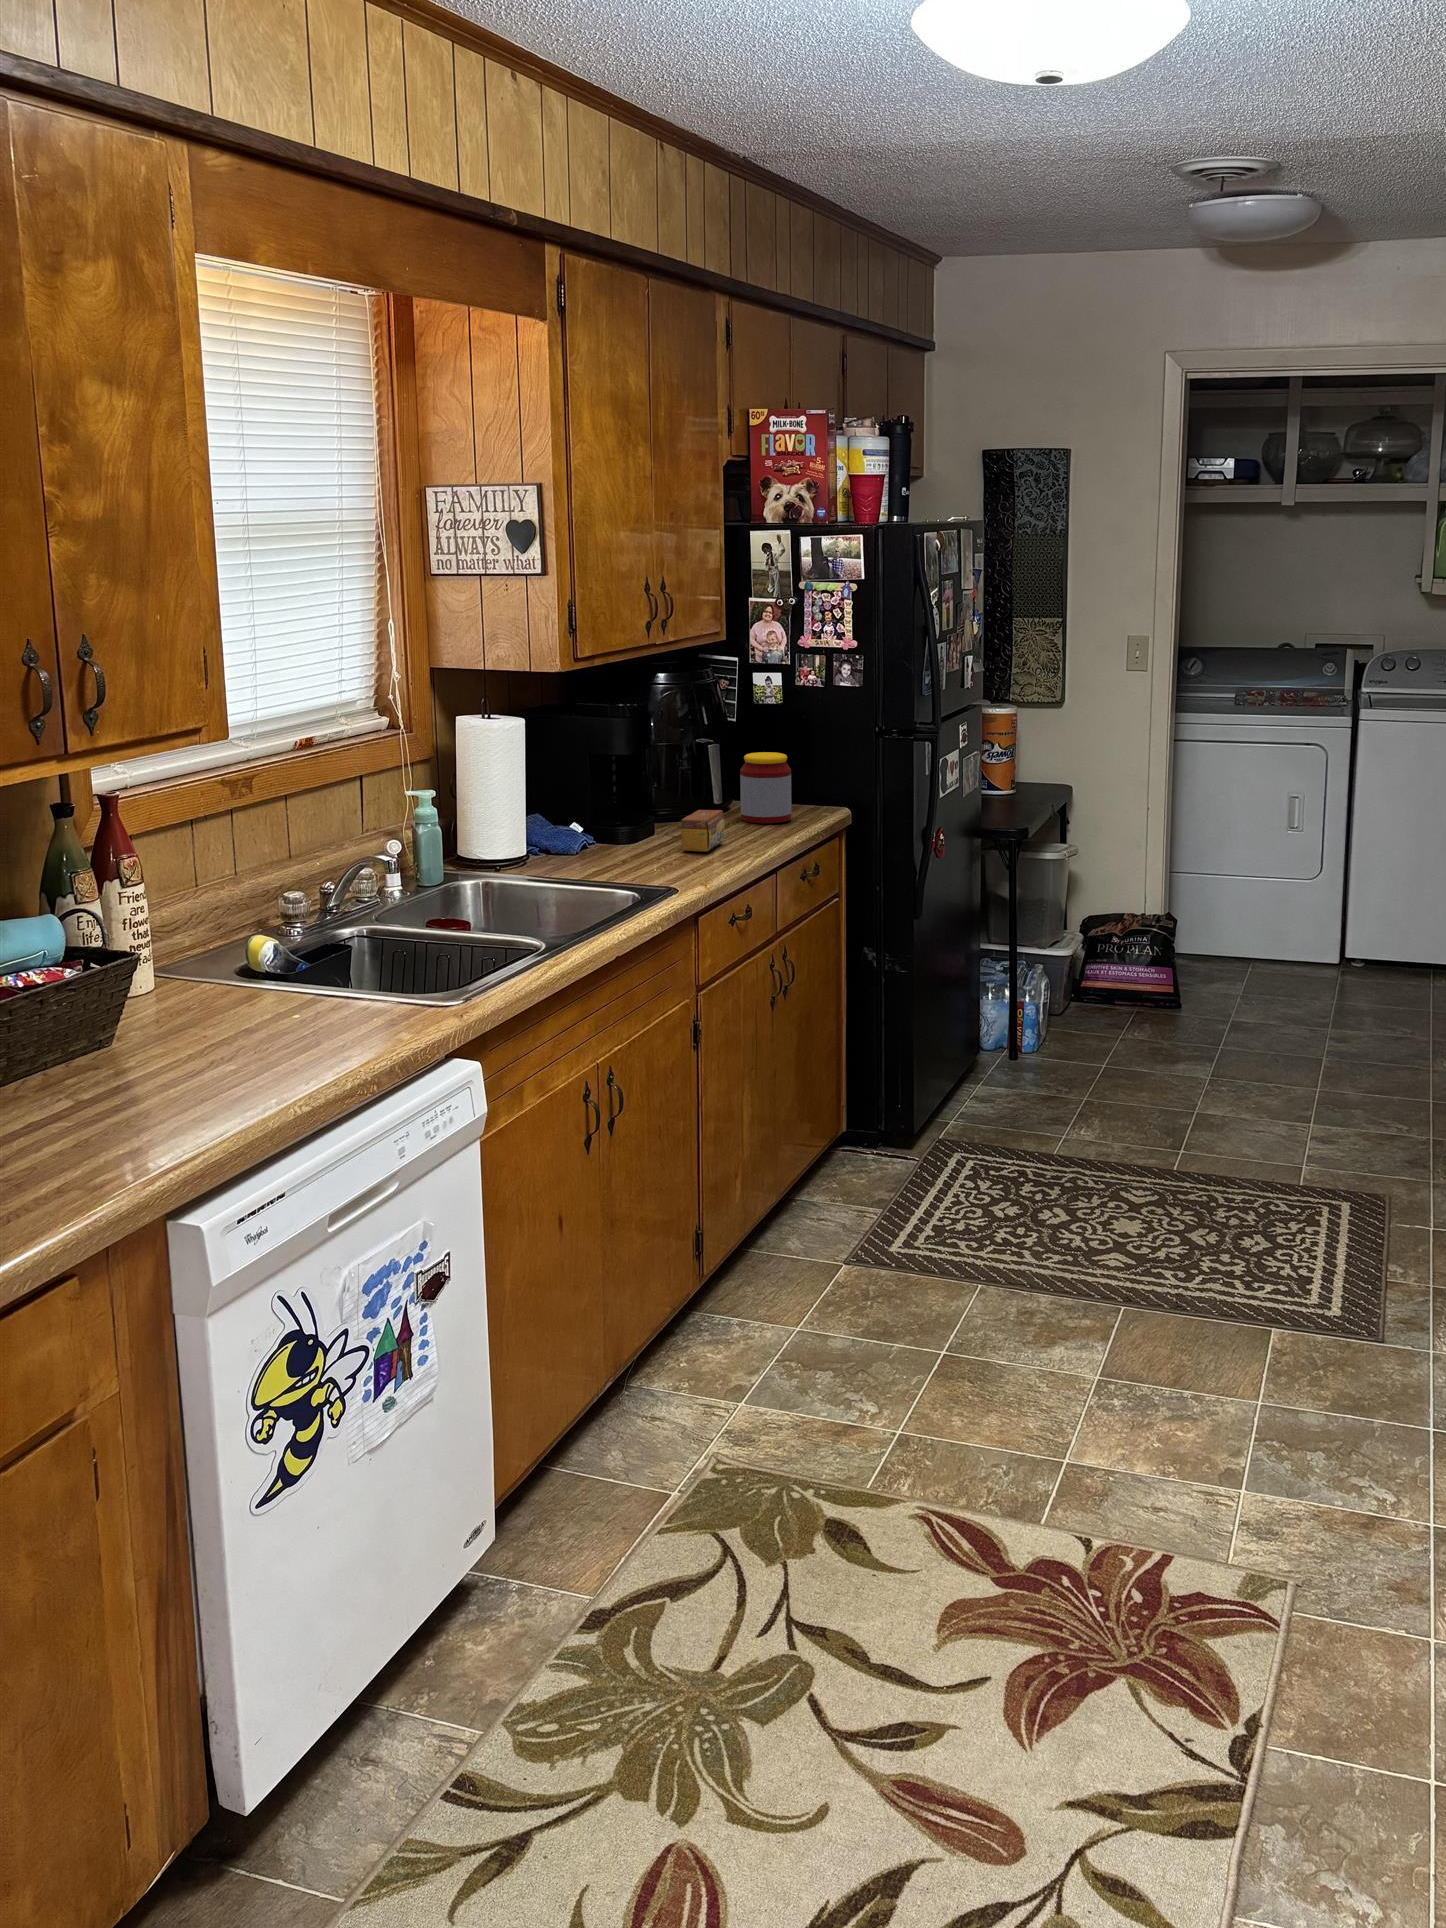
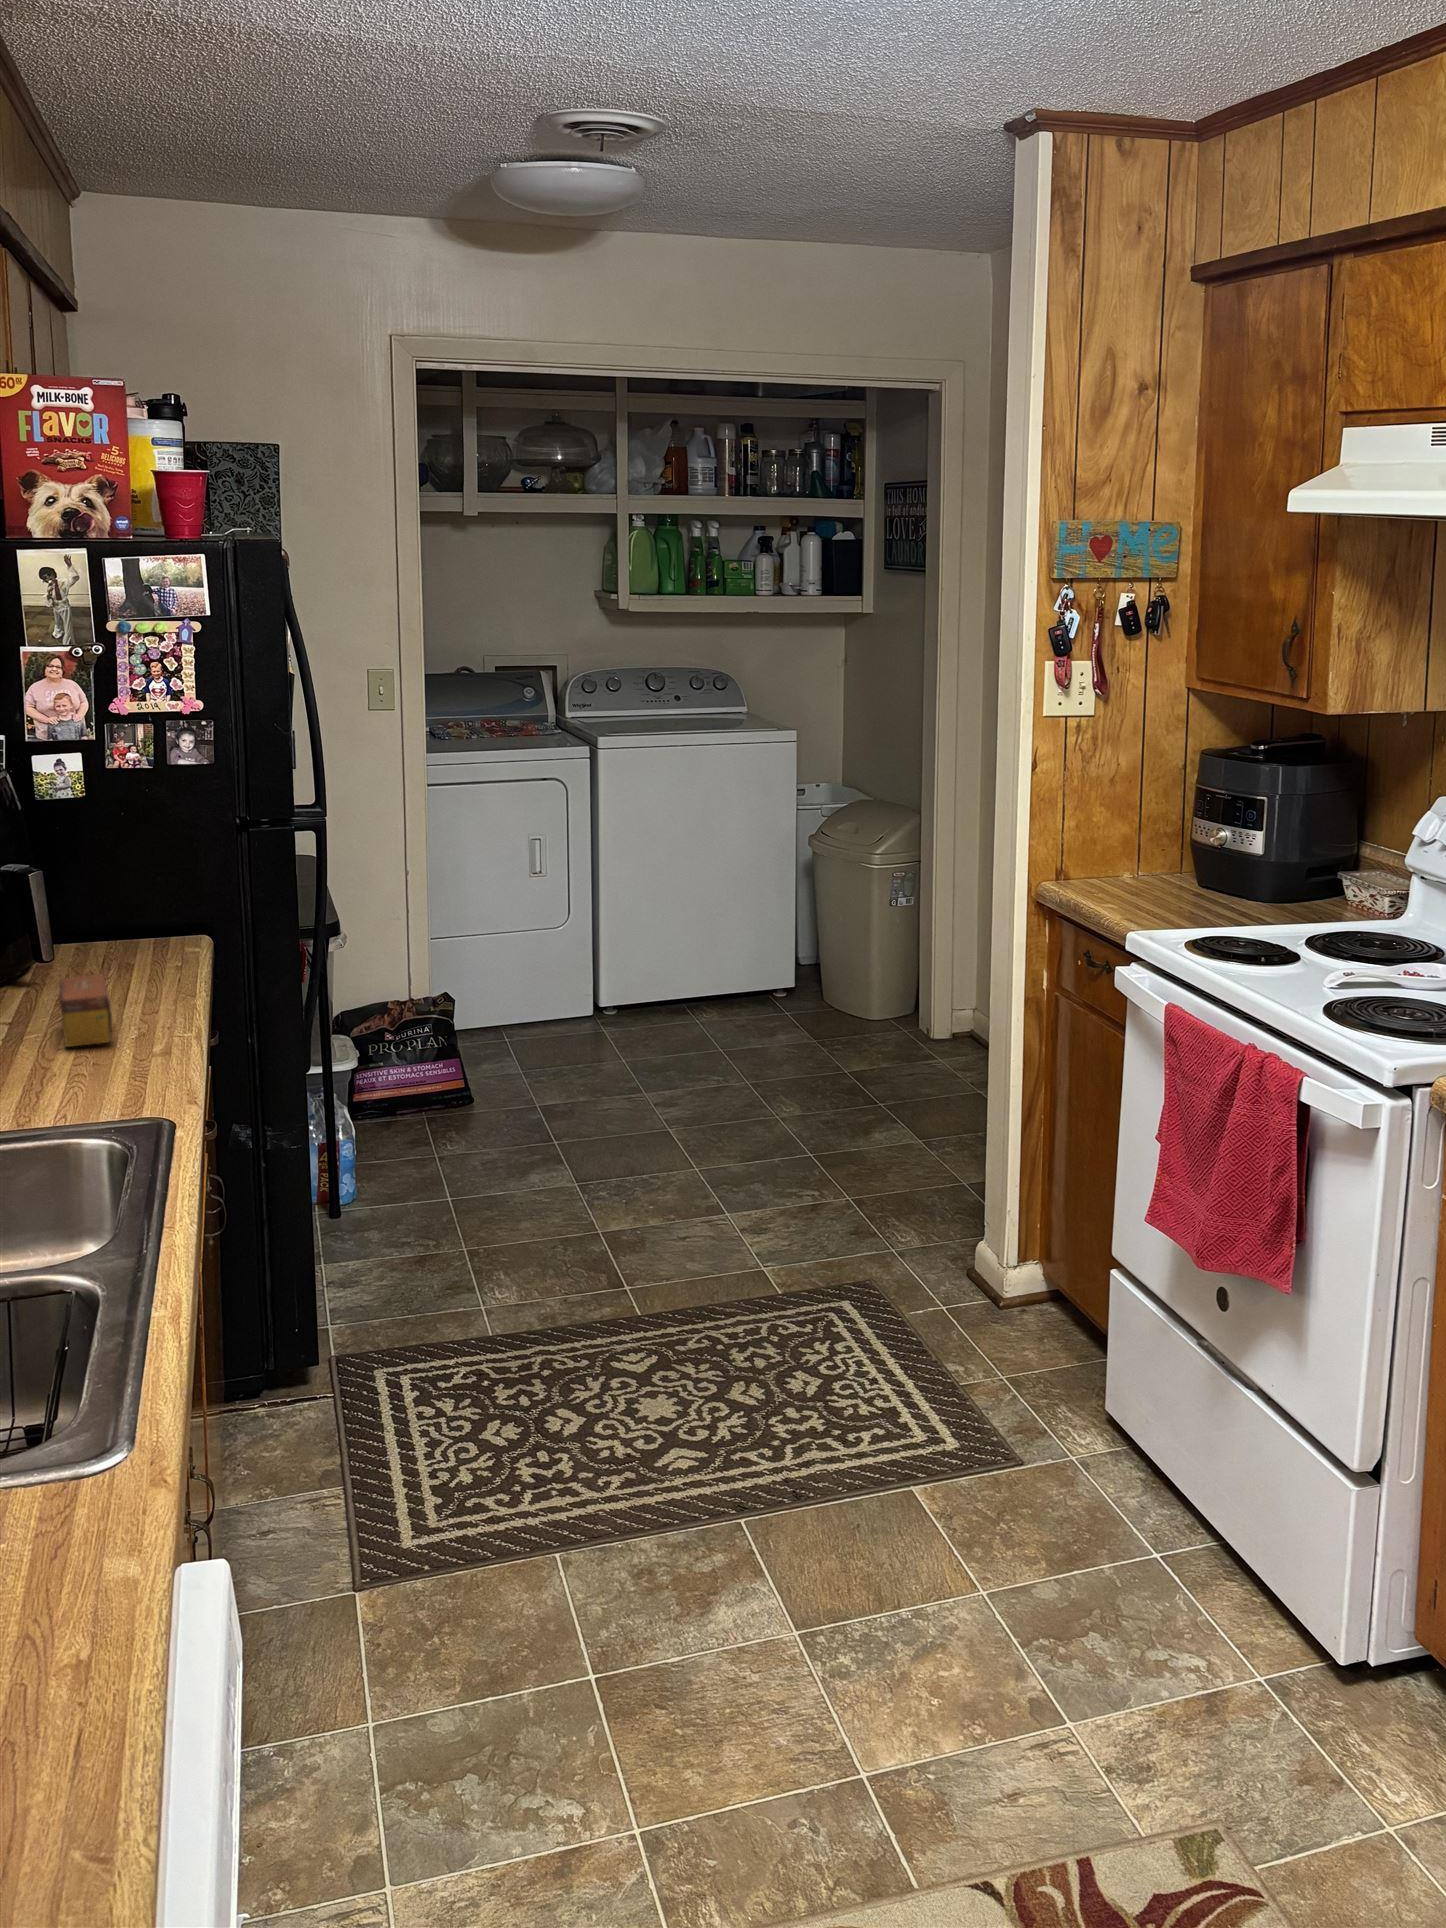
jar: present [740,752,791,823] -> none [65,873,149,981]

